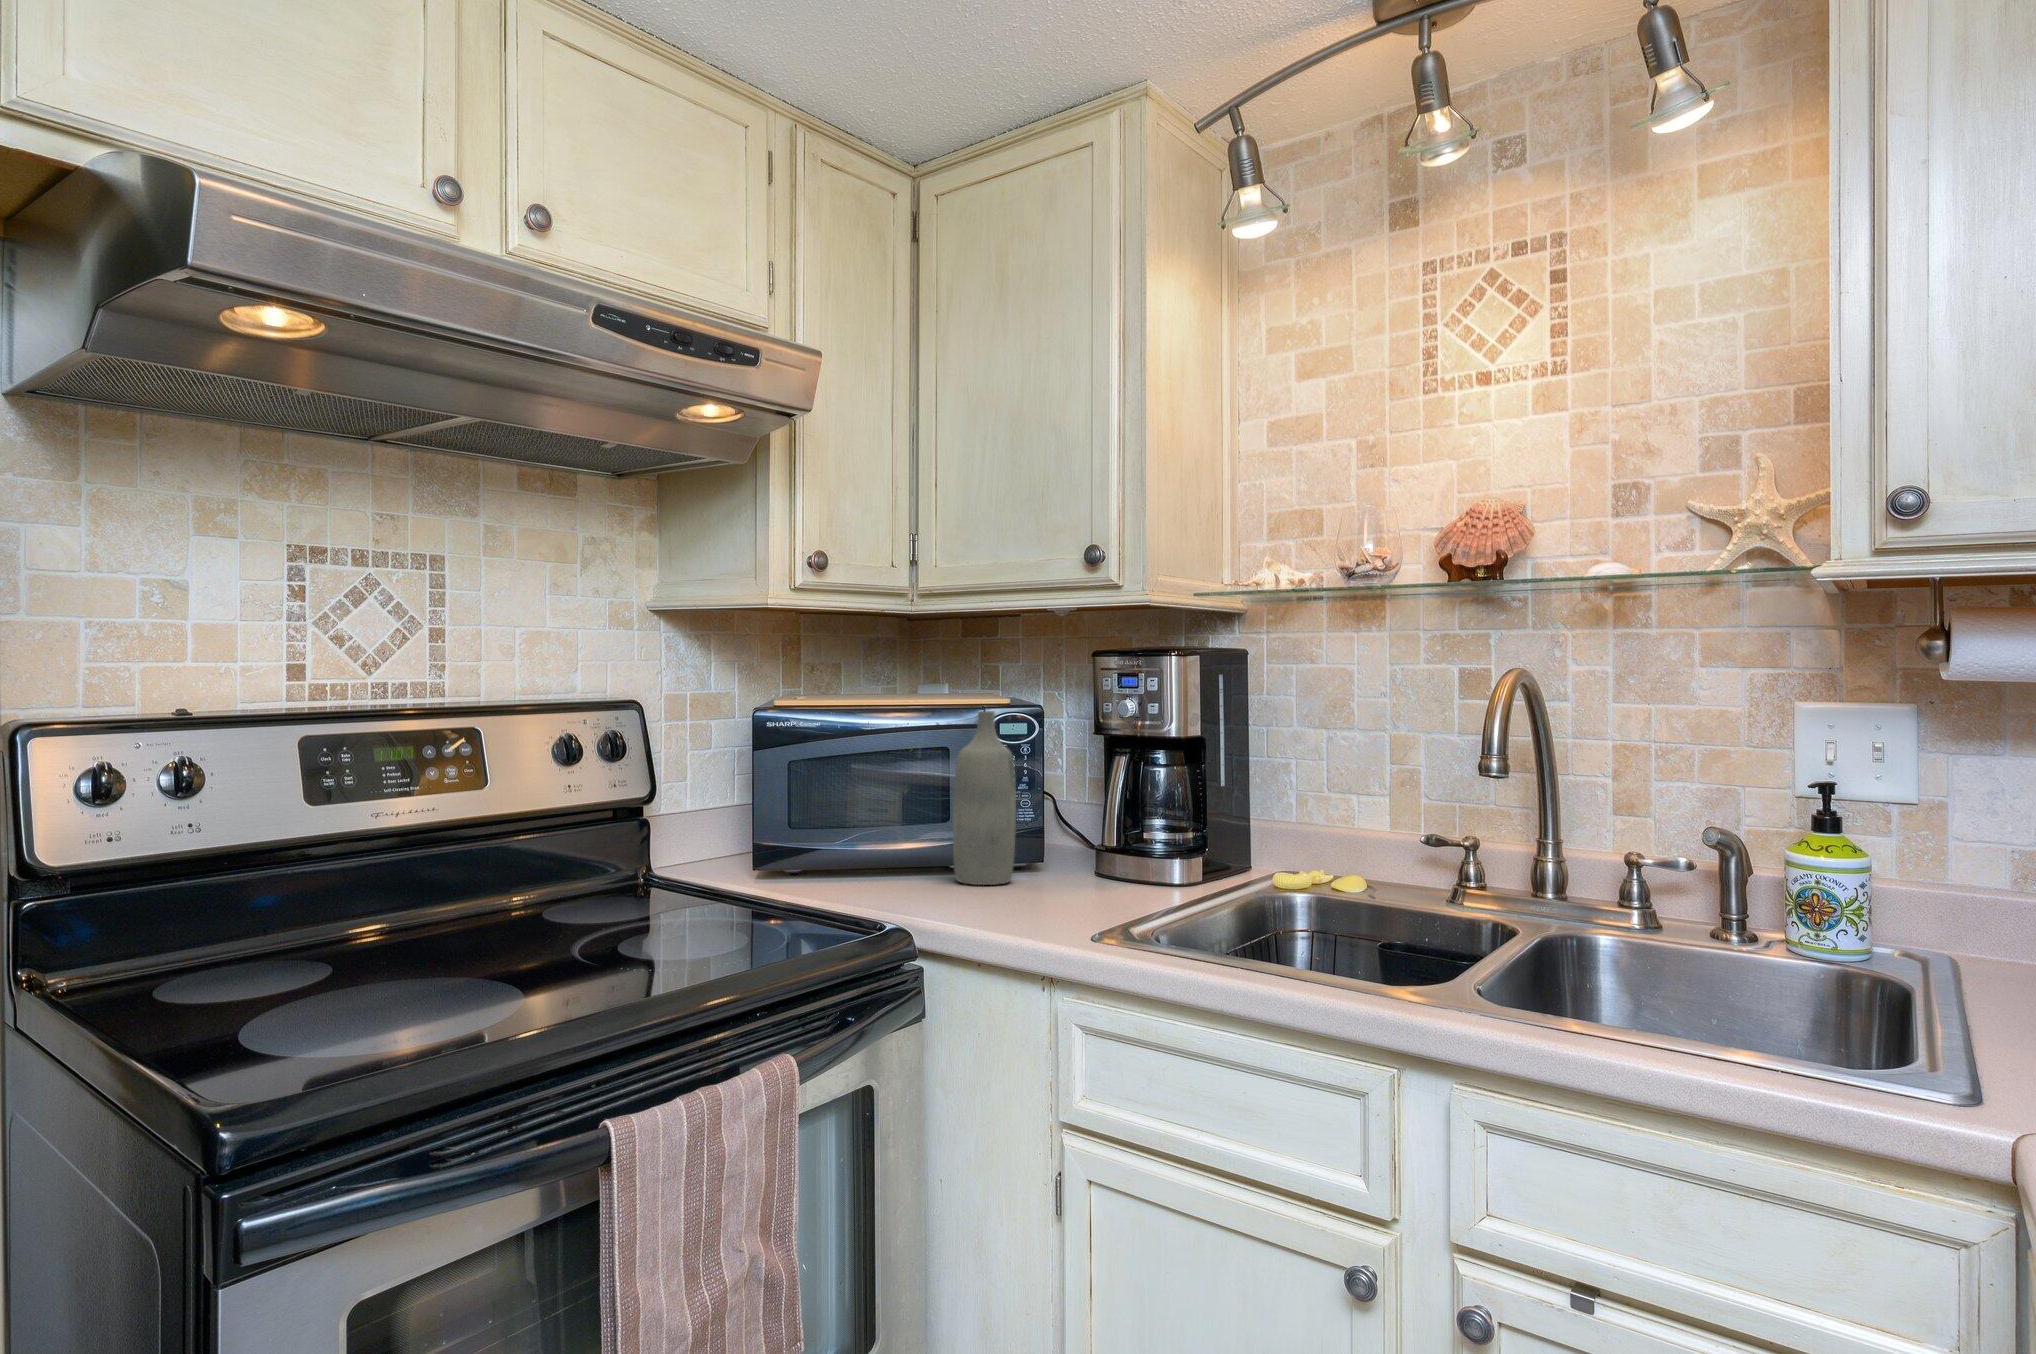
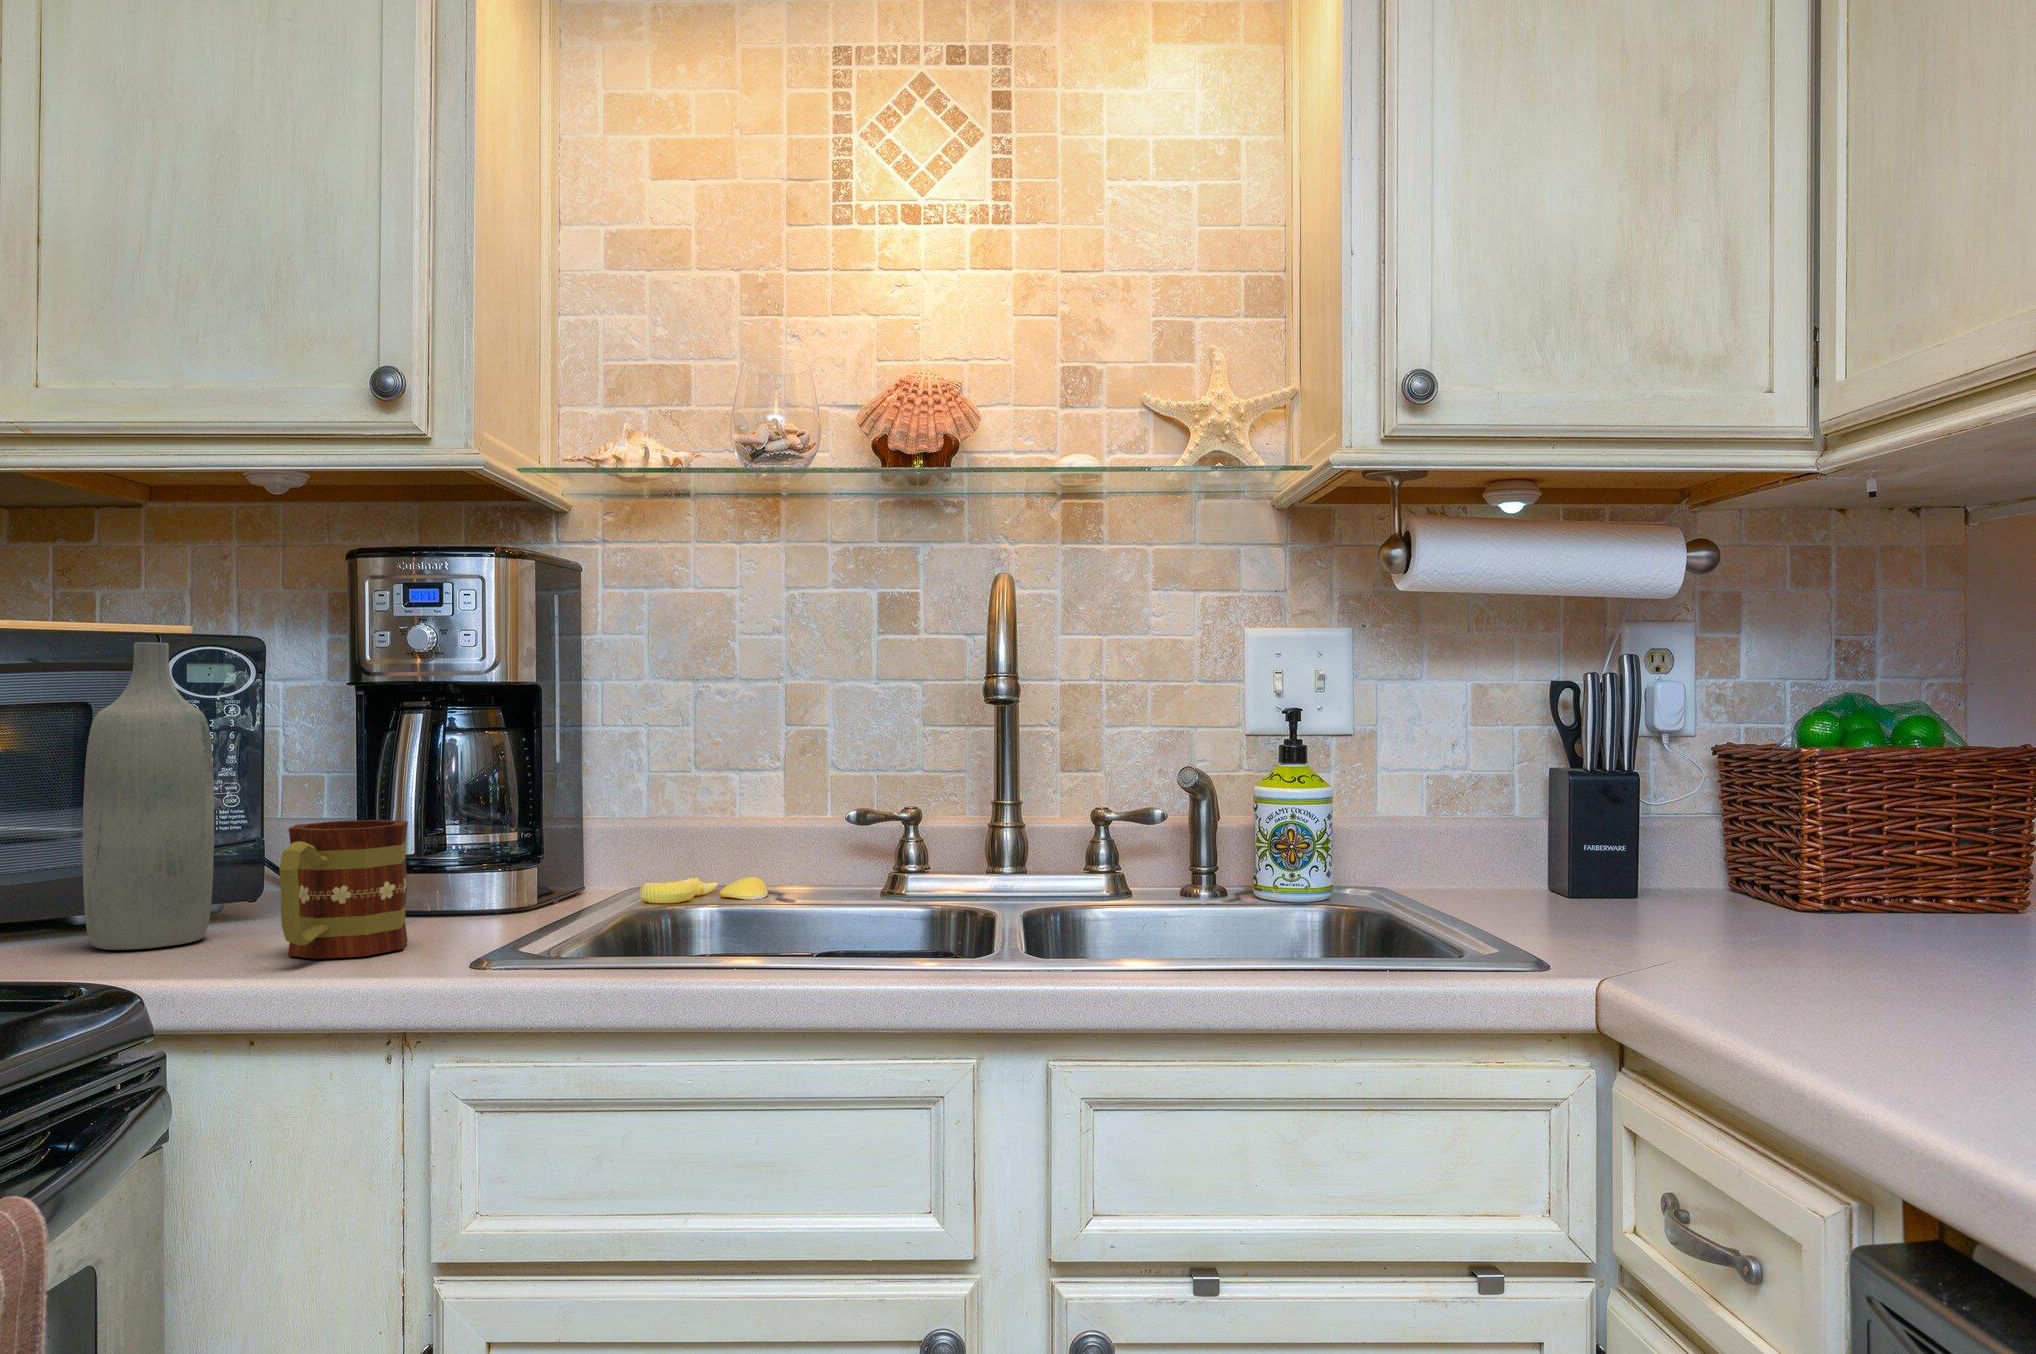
mug: none [1037,821,1111,904] -> present [279,820,408,959]

